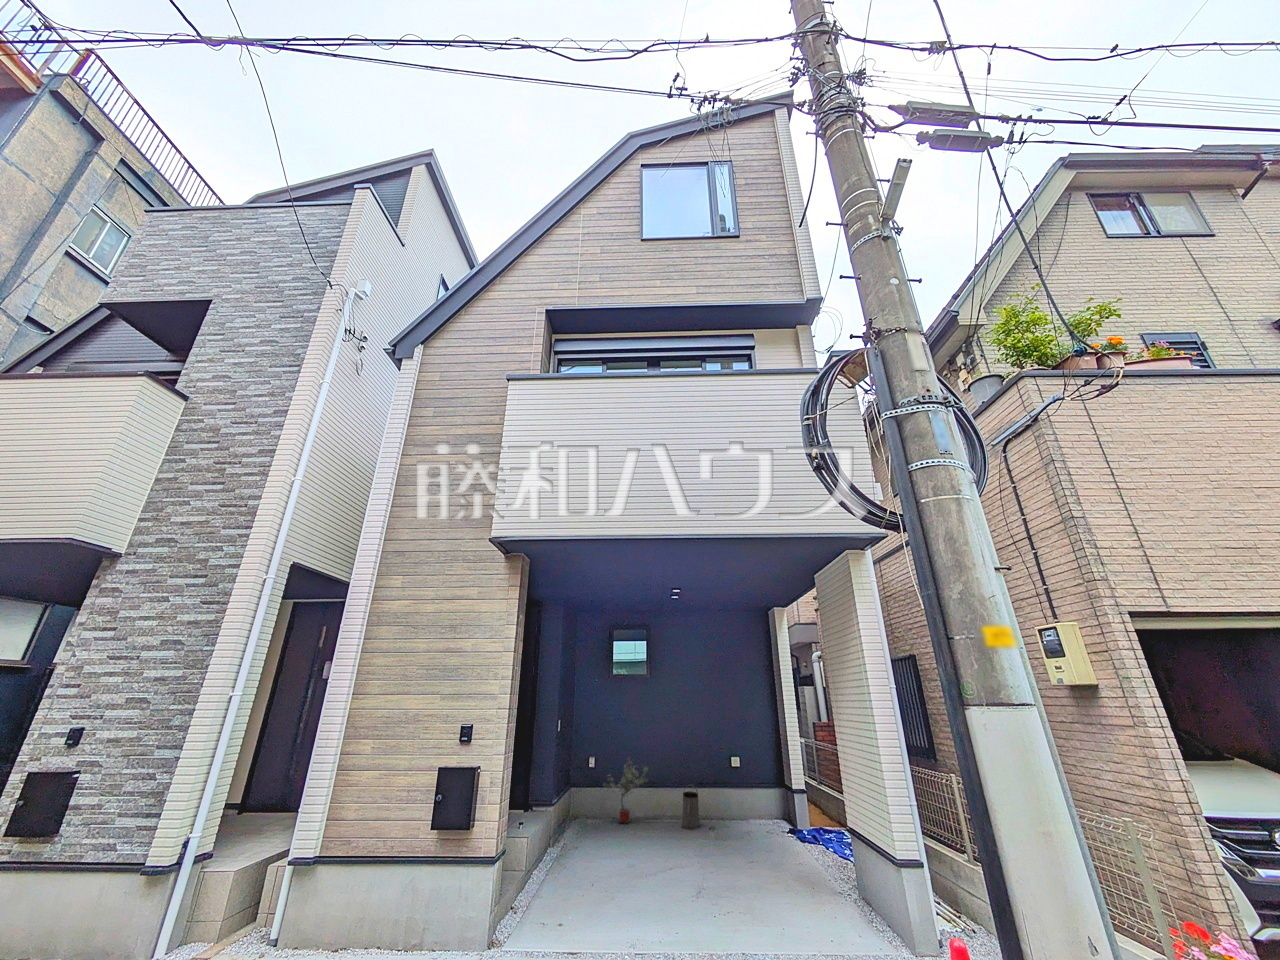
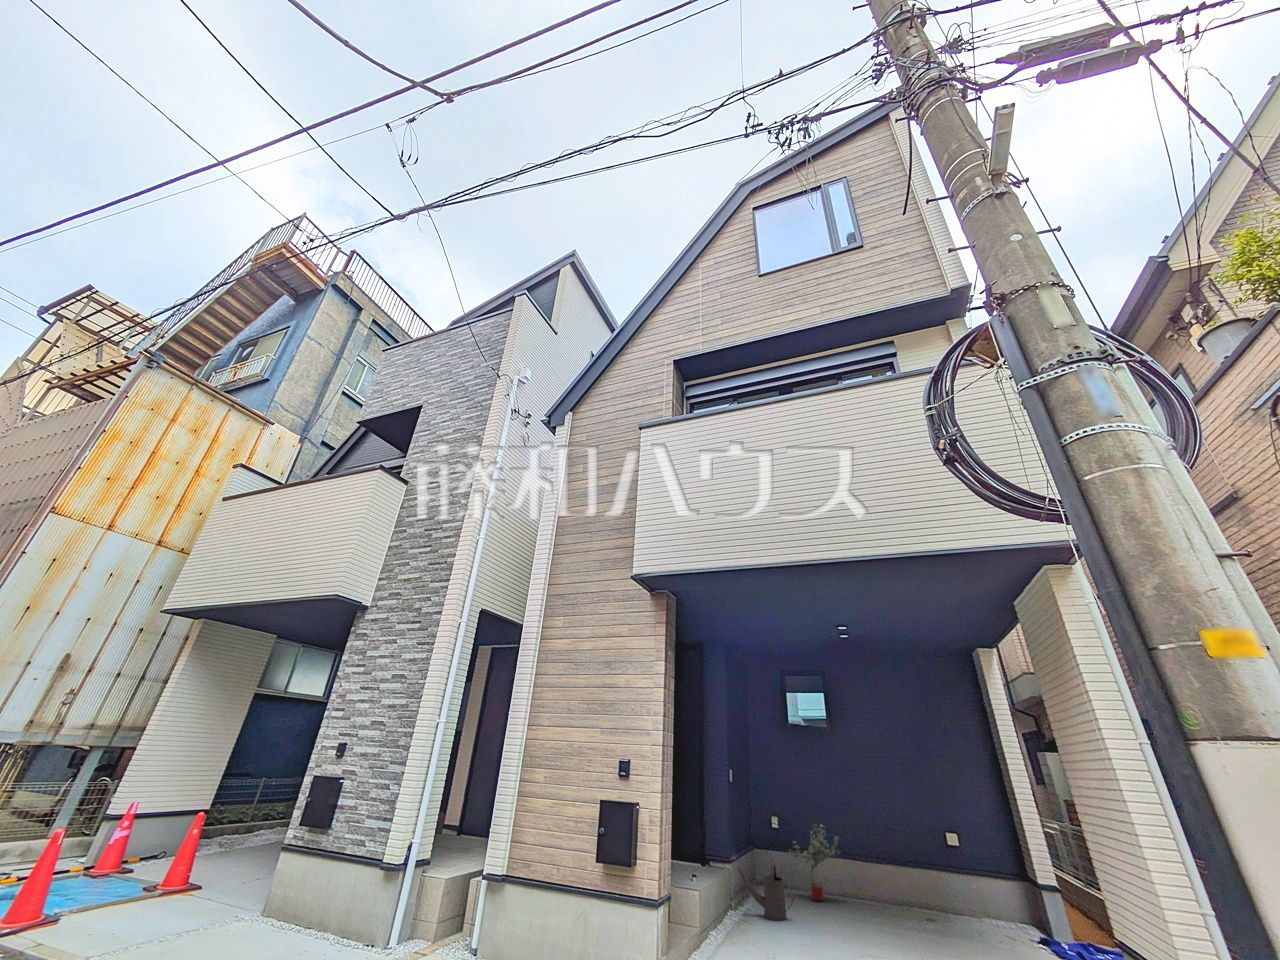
watering can: present [681,785,700,829] -> present [738,863,793,921]

